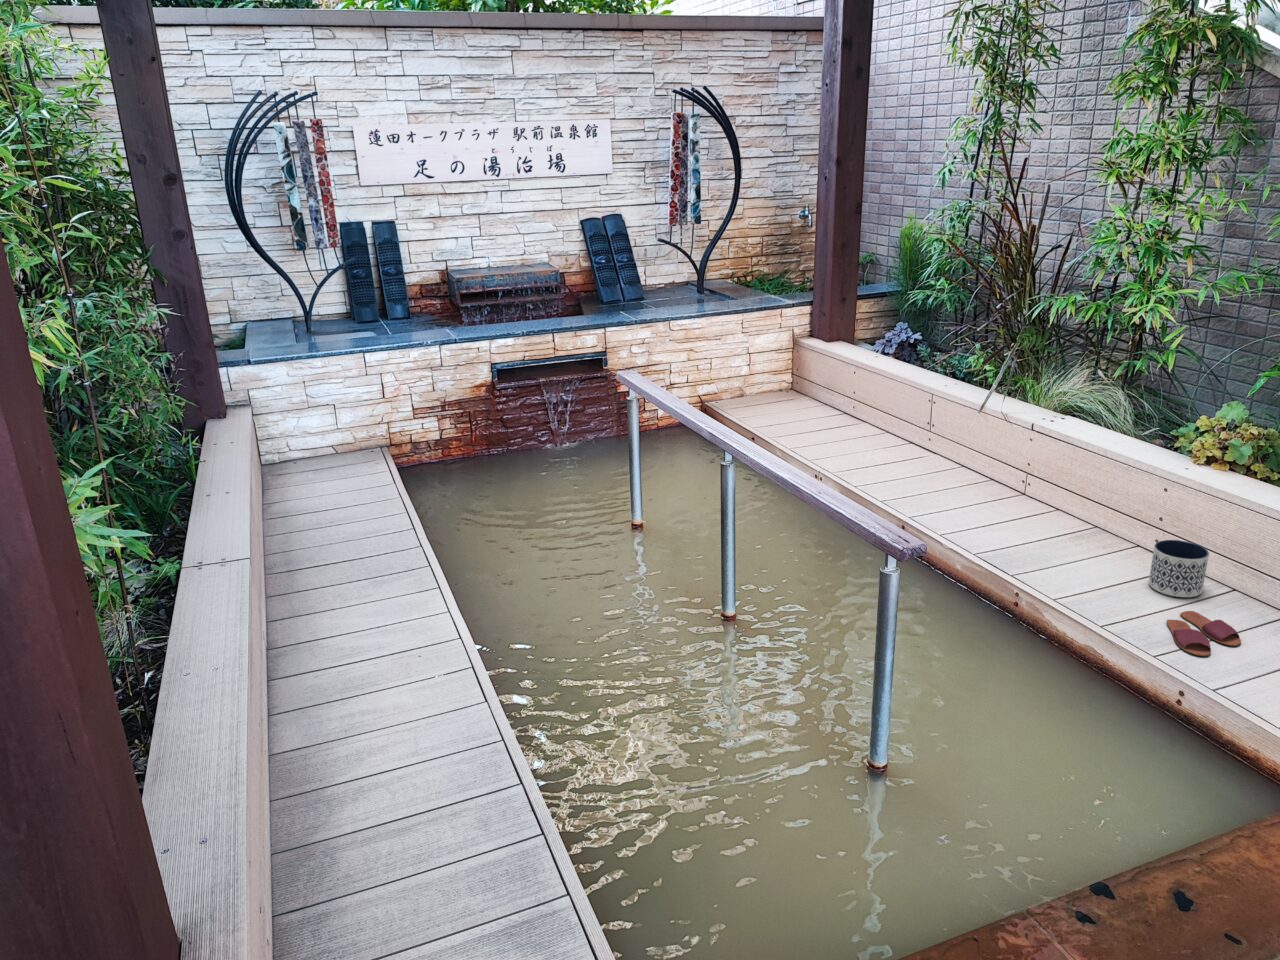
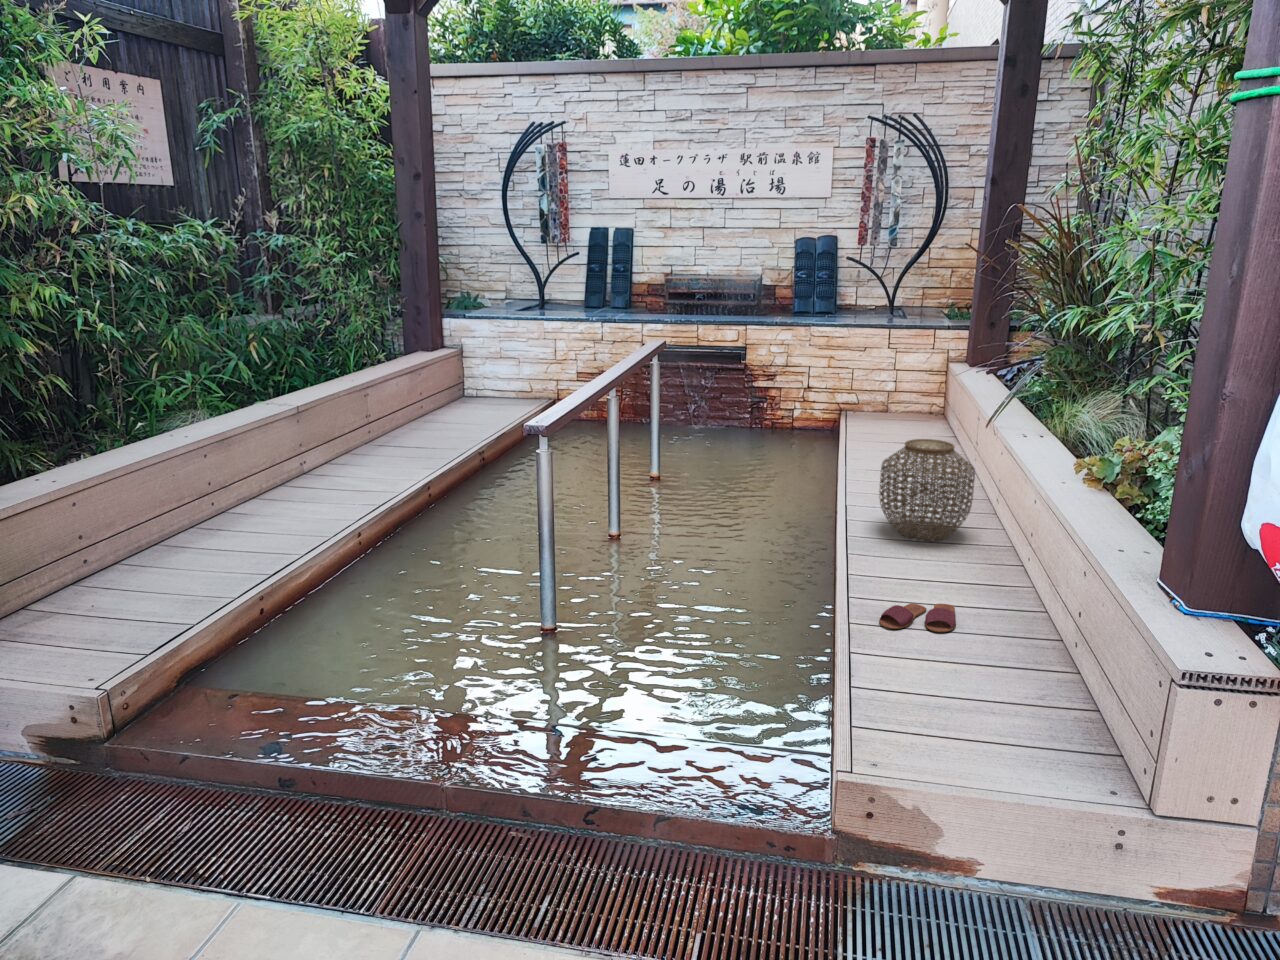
woven basket: none [980,443,1078,544] -> present [879,439,975,541]
planter: present [1149,540,1209,597] -> none [954,542,1011,600]

